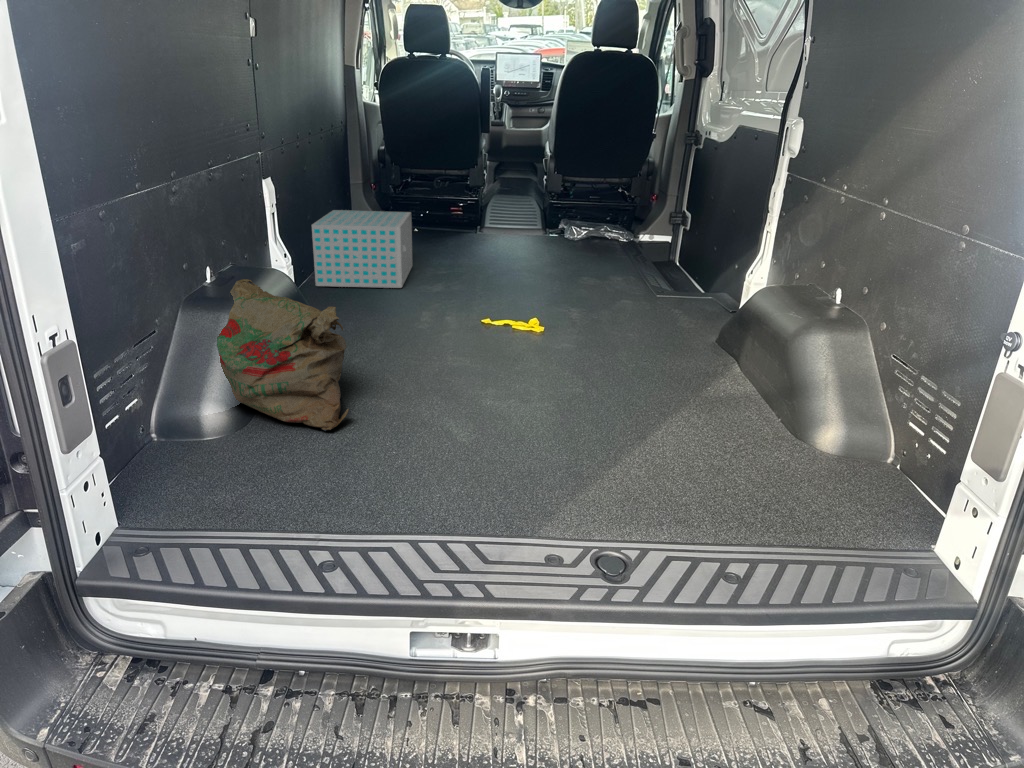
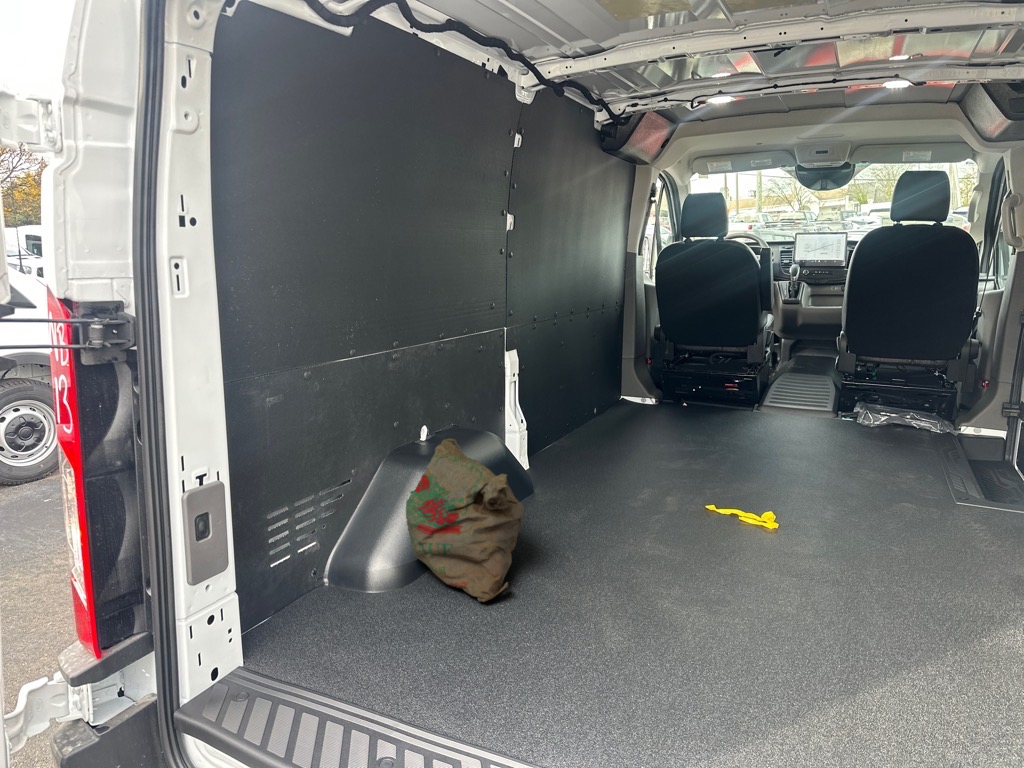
storage box: present [312,210,412,288] -> none [560,380,667,459]

